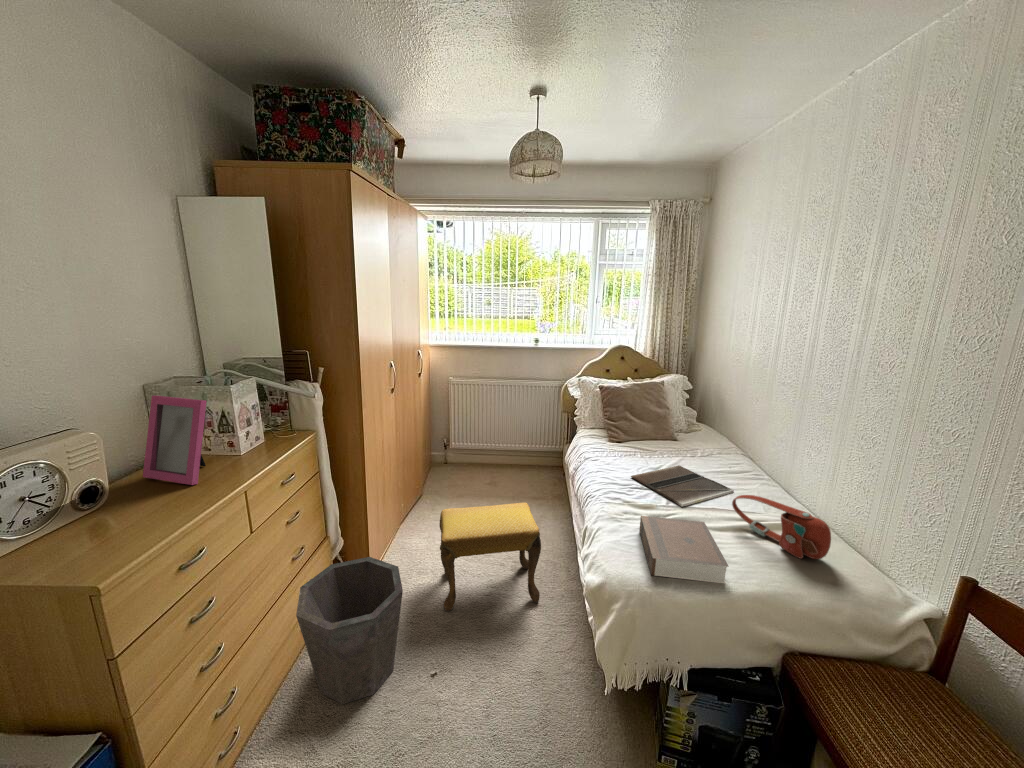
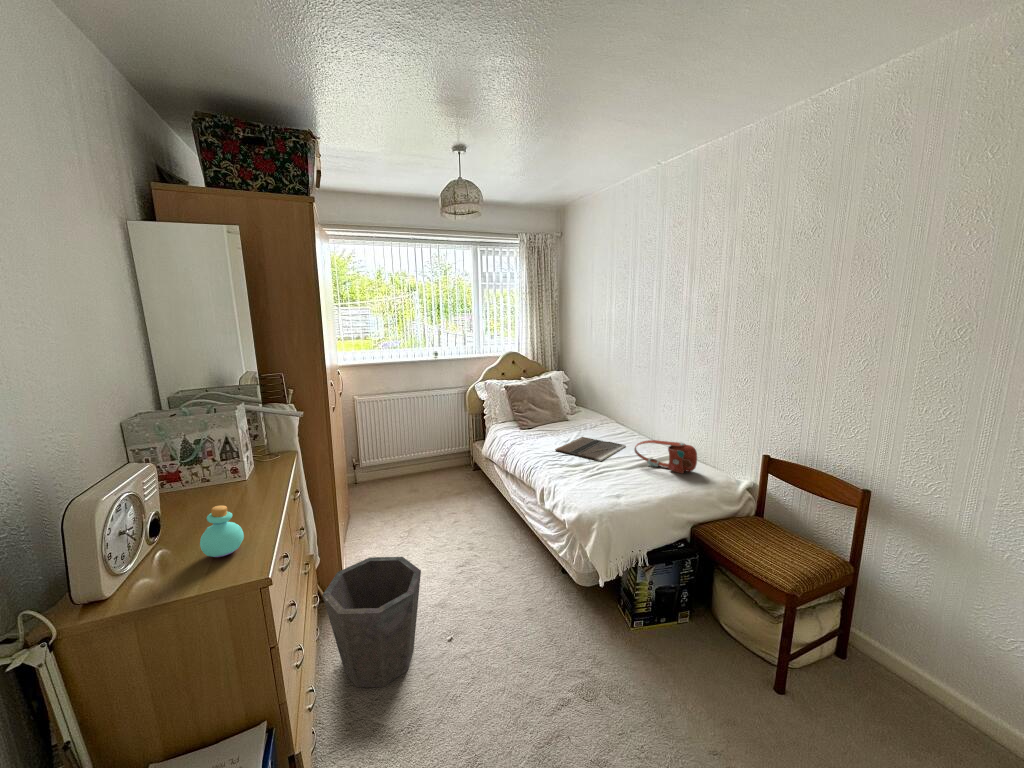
picture frame: present [143,395,207,485] -> none [187,420,258,506]
perfume bottle: none [49,495,105,551] -> present [200,505,244,557]
footstool: present [439,503,541,611] -> none [407,489,505,595]
book: present [639,516,728,584] -> none [584,464,653,502]

